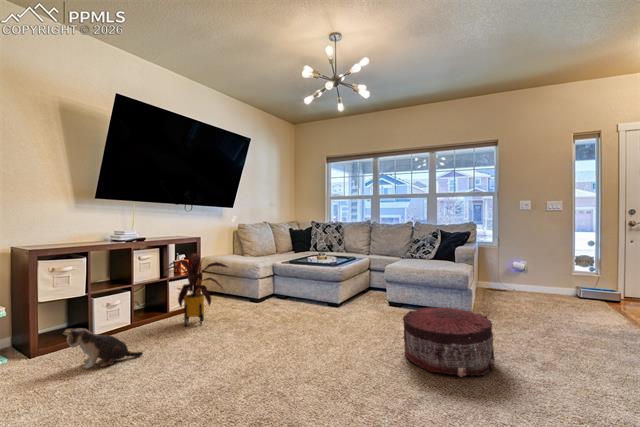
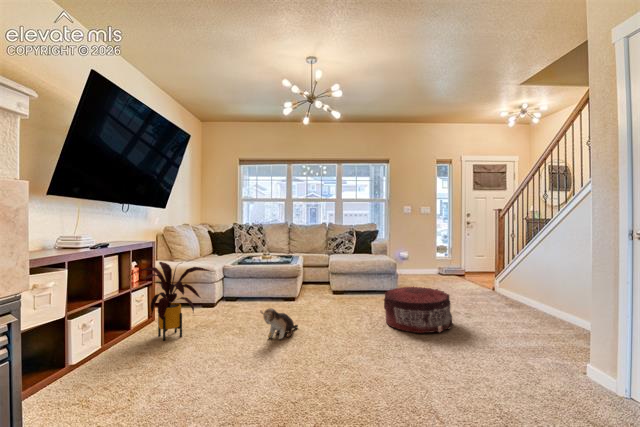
plush toy: present [63,328,143,369] -> present [260,308,298,339]

